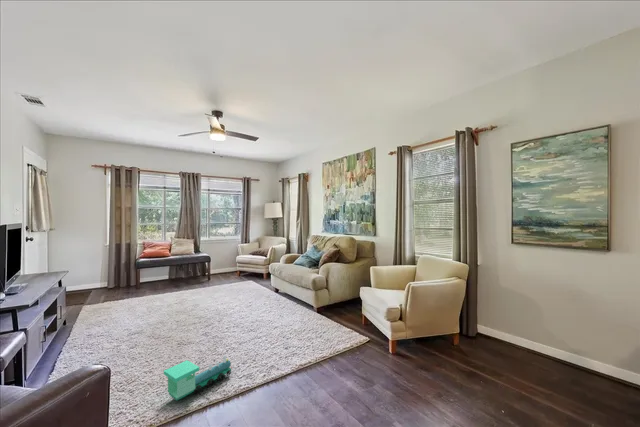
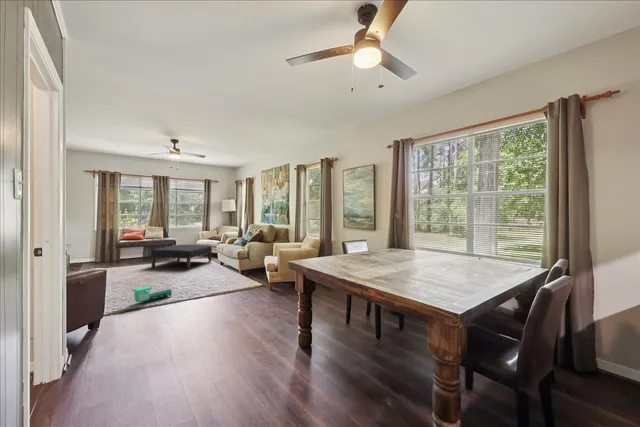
ottoman: none [182,264,261,303] -> present [151,245,212,269]

